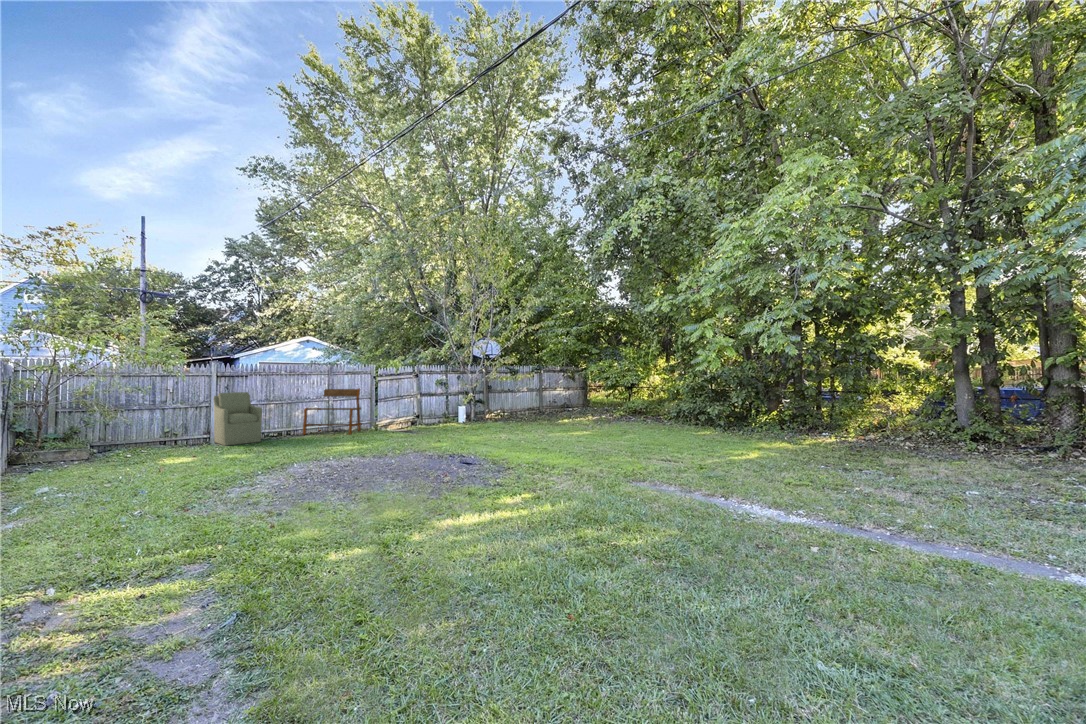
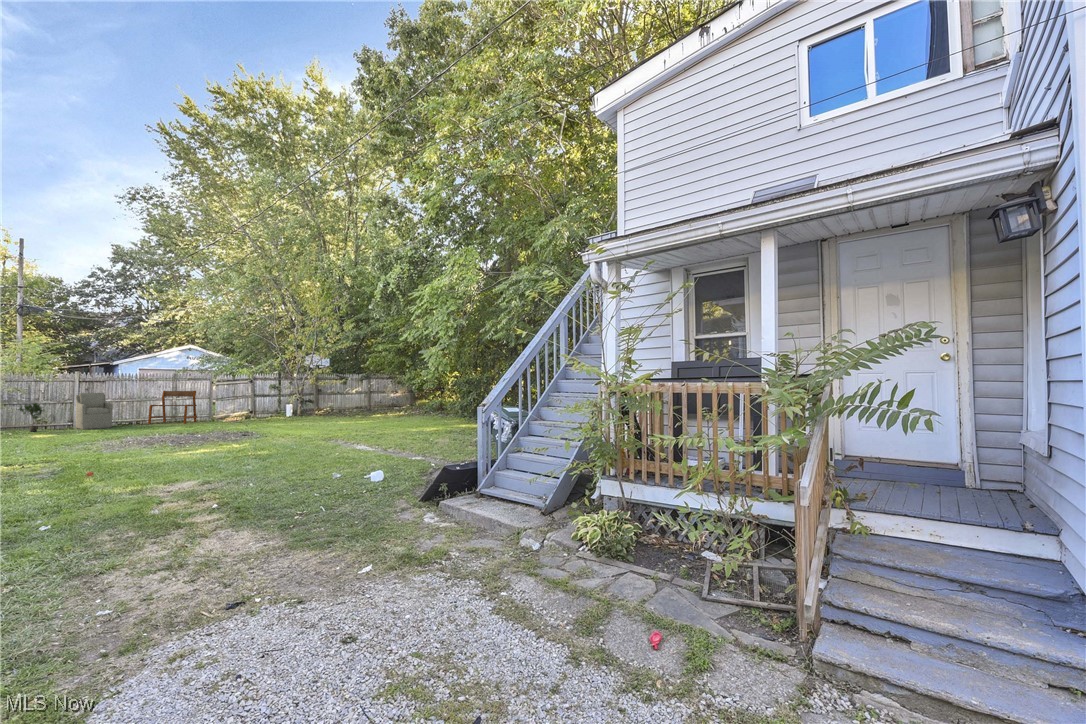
potted plant: none [137,407,176,450] -> present [18,403,45,432]

